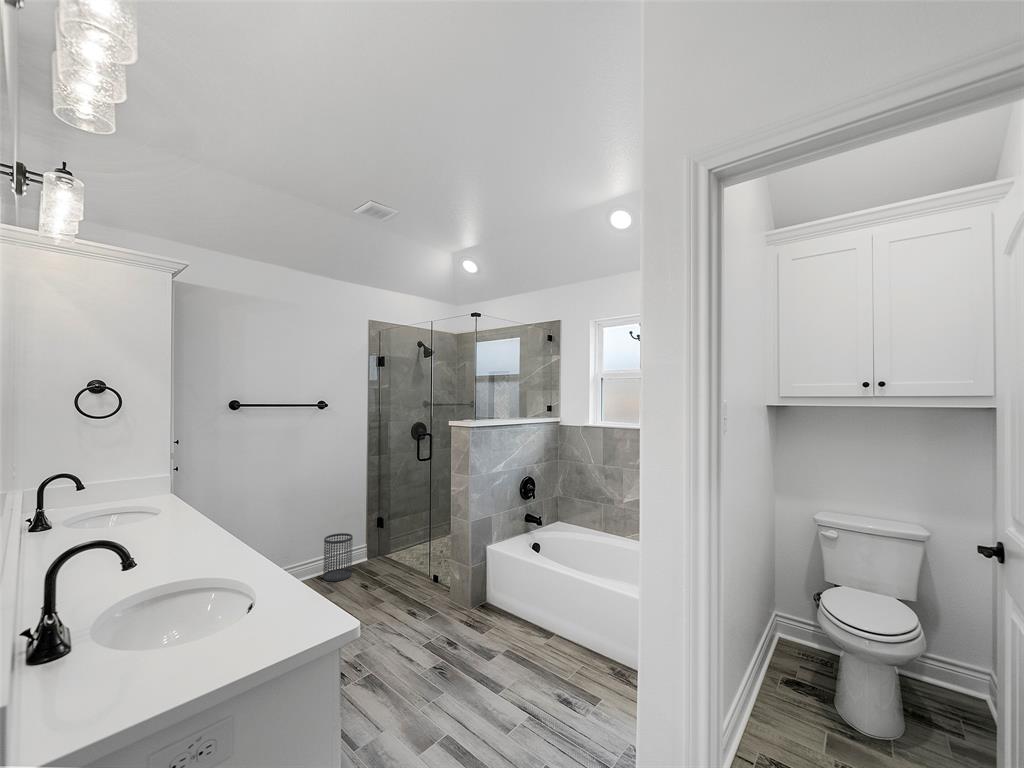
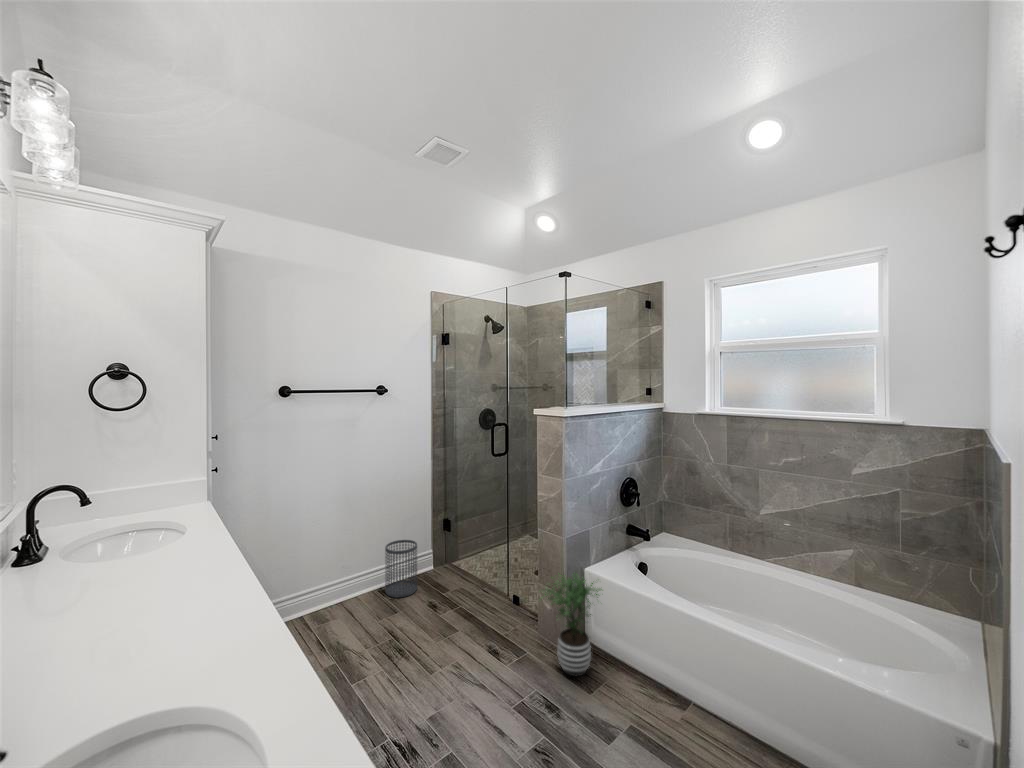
potted plant: none [447,546,498,625] -> present [539,573,602,676]

